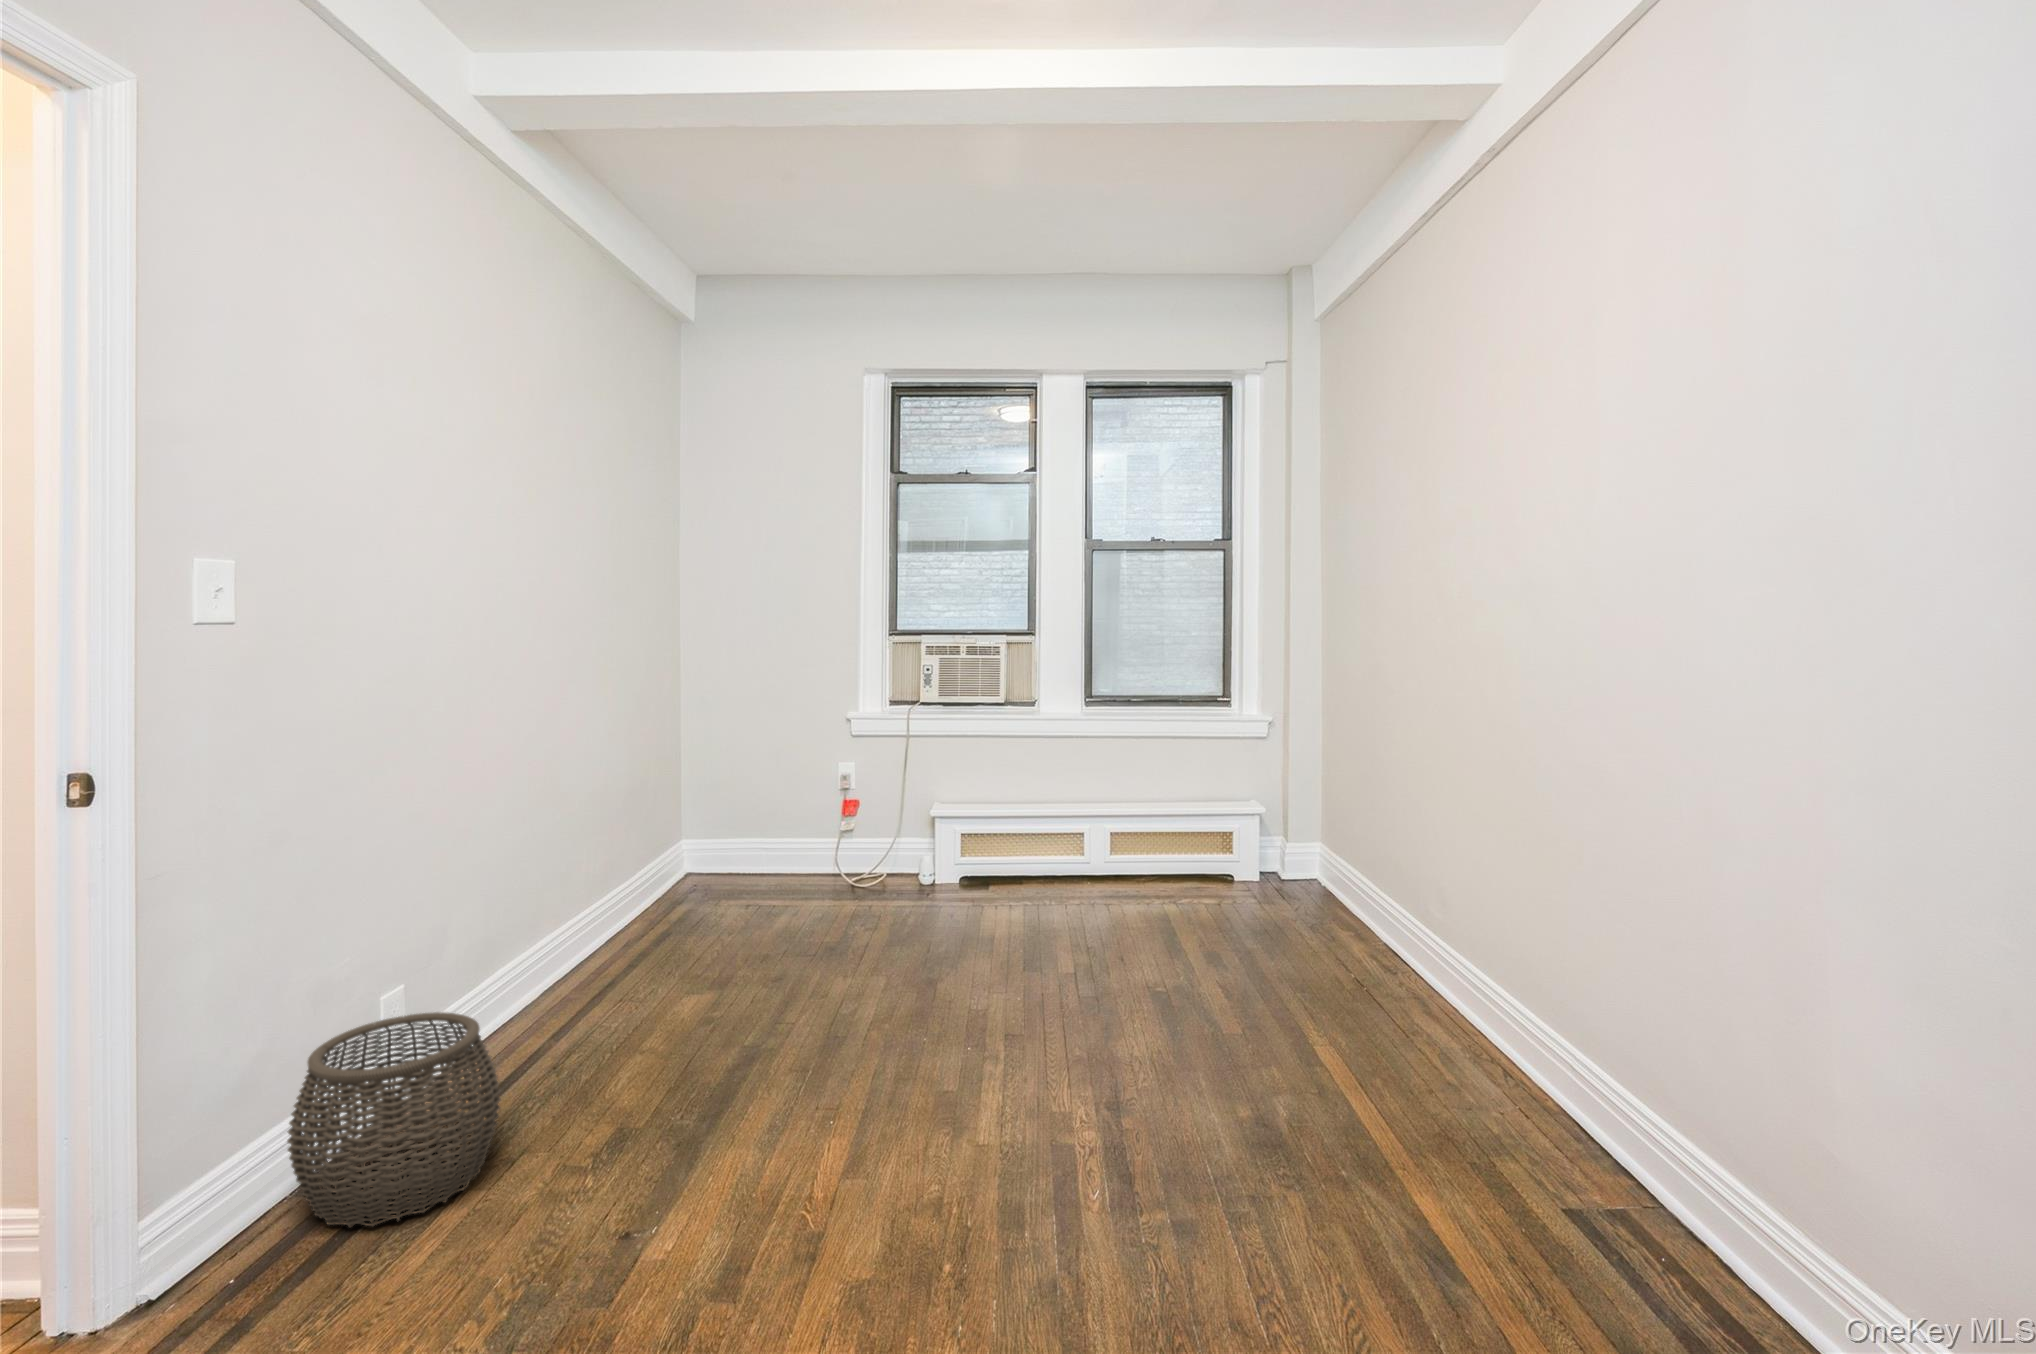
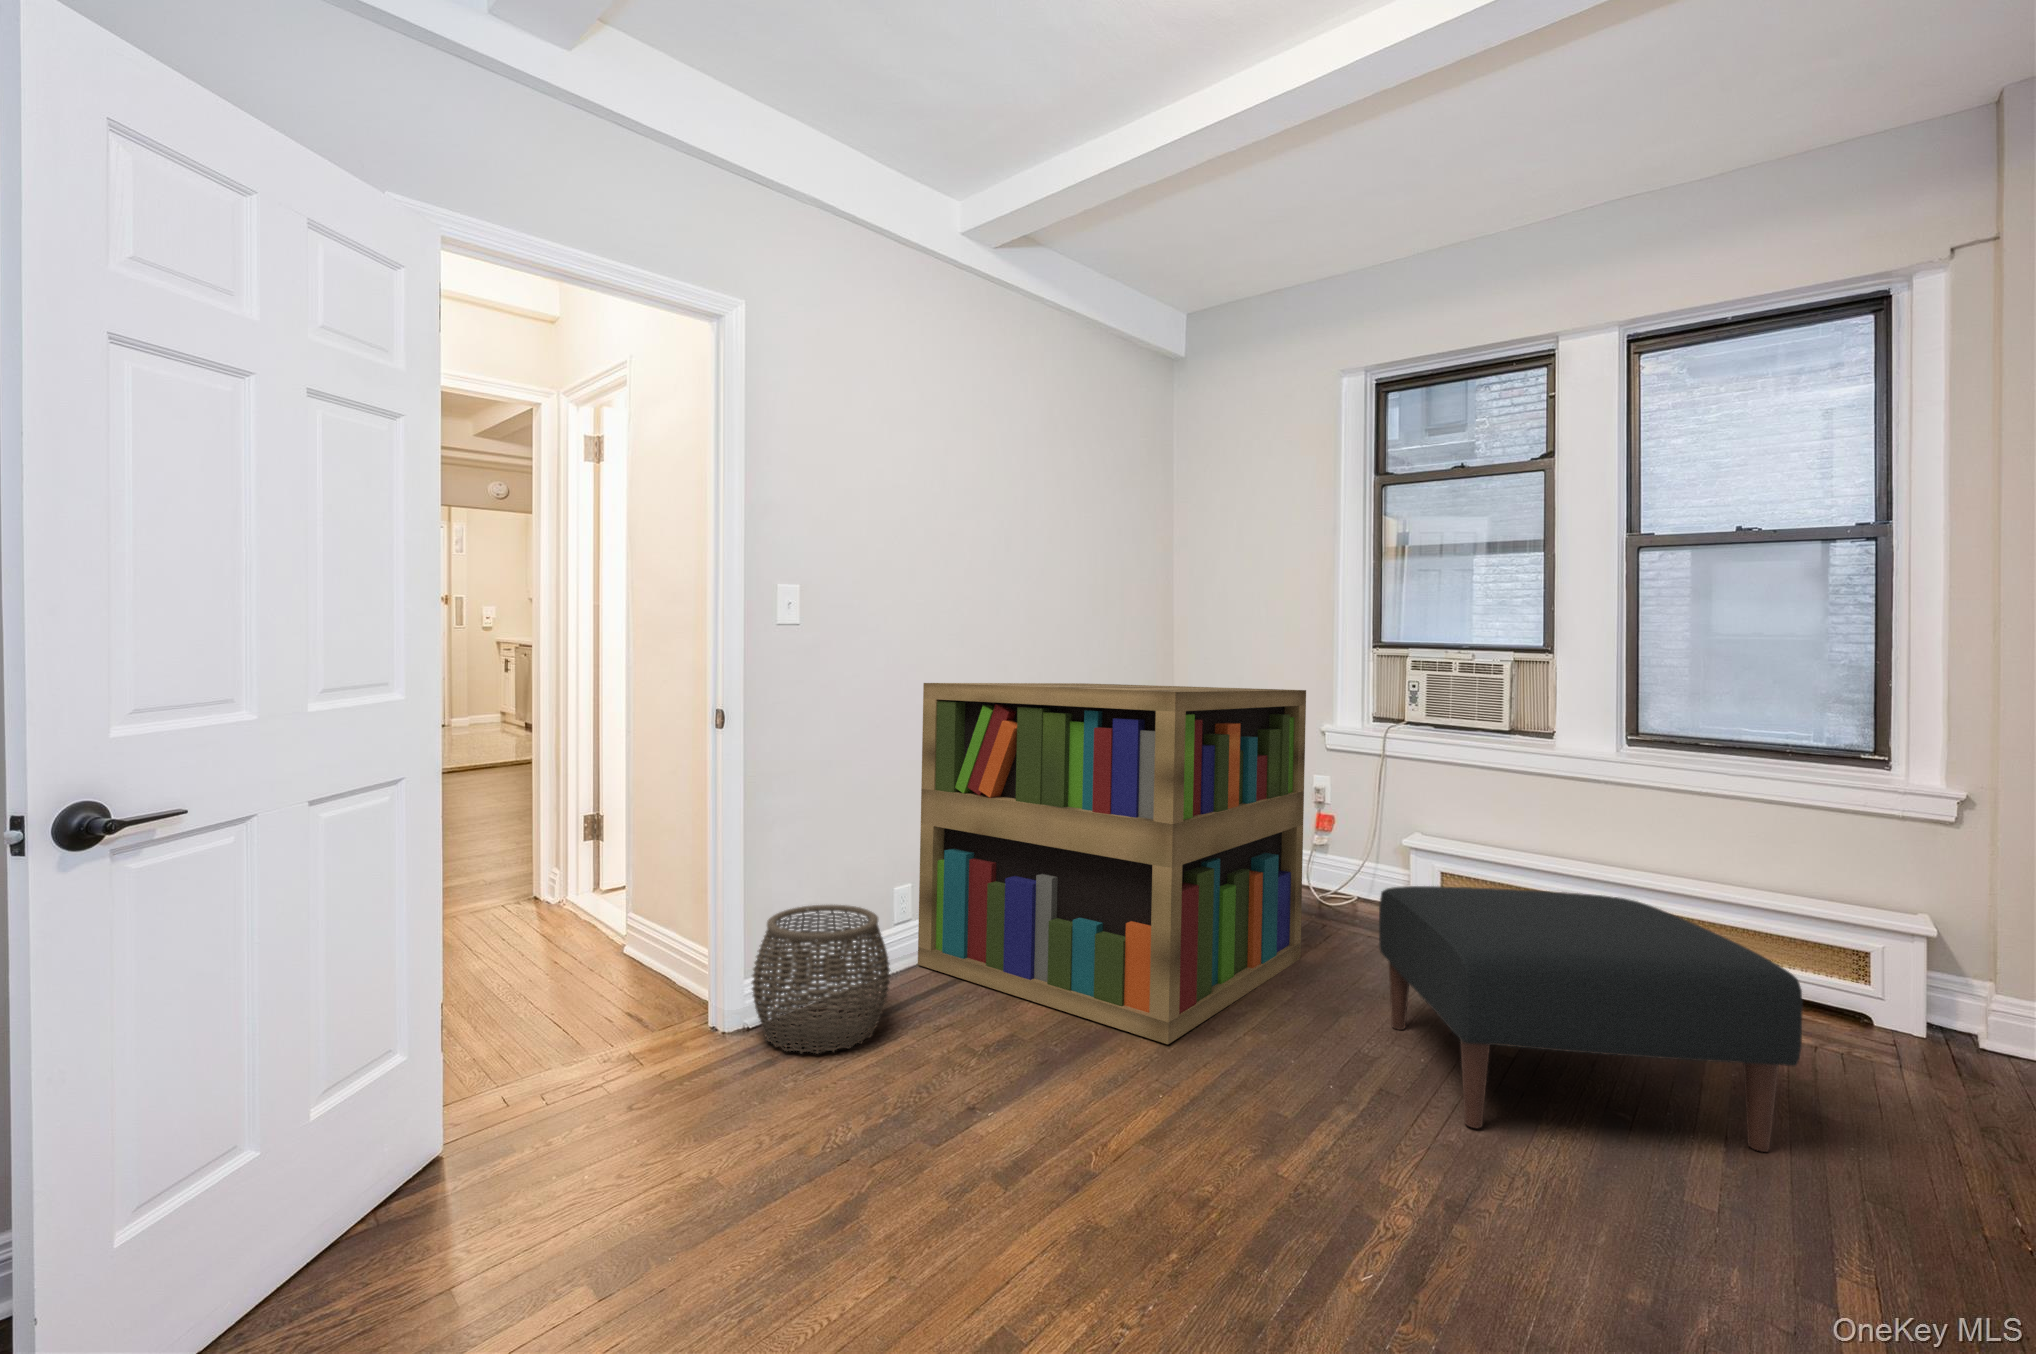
bookshelf: none [457,686,874,1061] -> present [918,683,1306,1044]
ottoman: none [970,841,1262,1049] -> present [1379,886,1803,1152]

